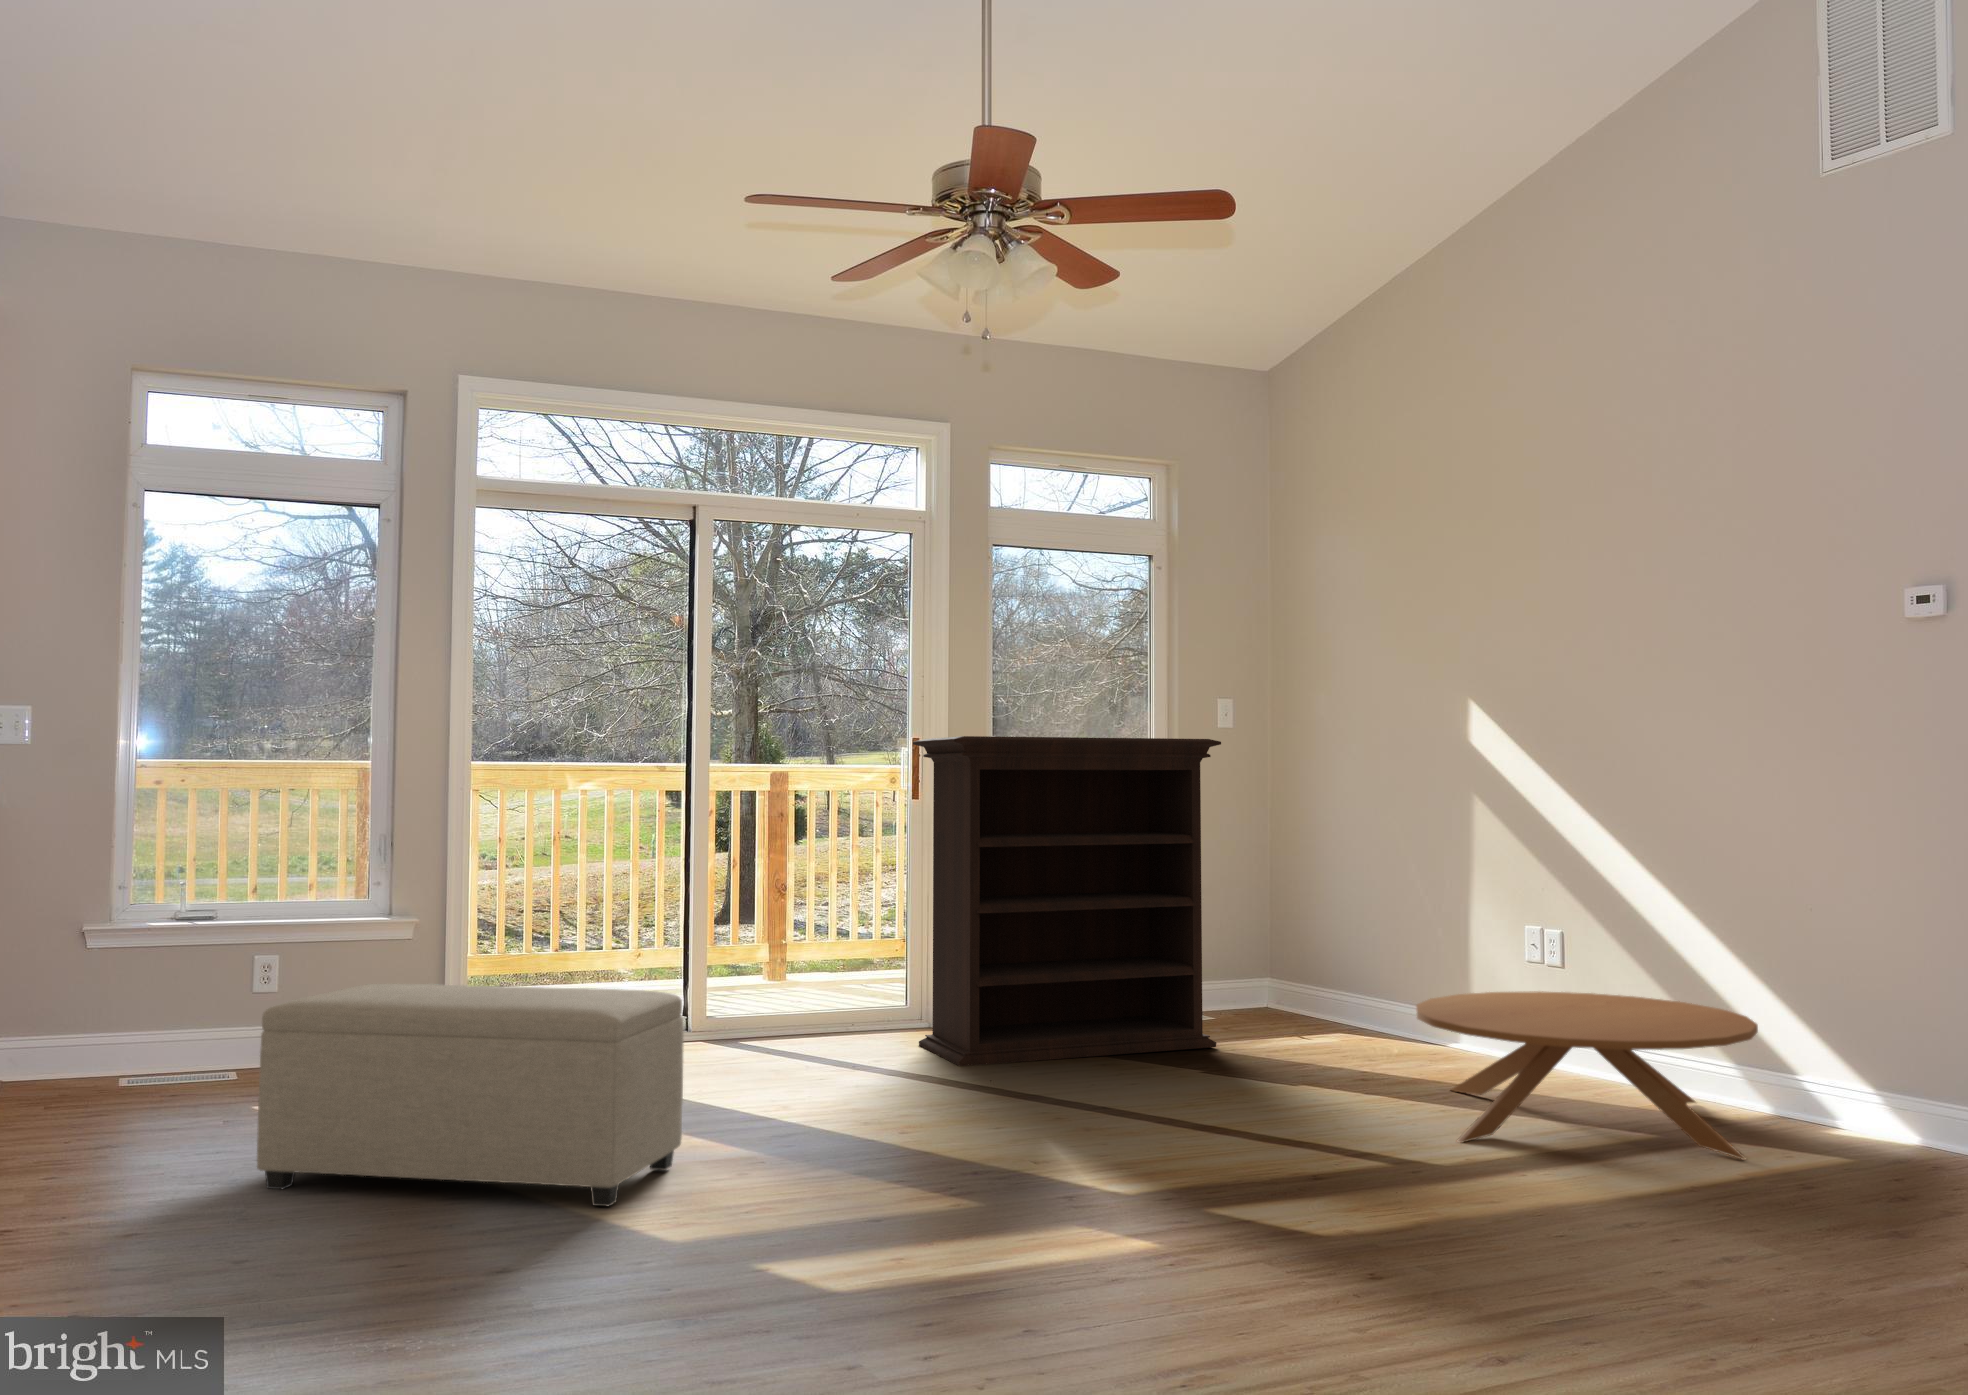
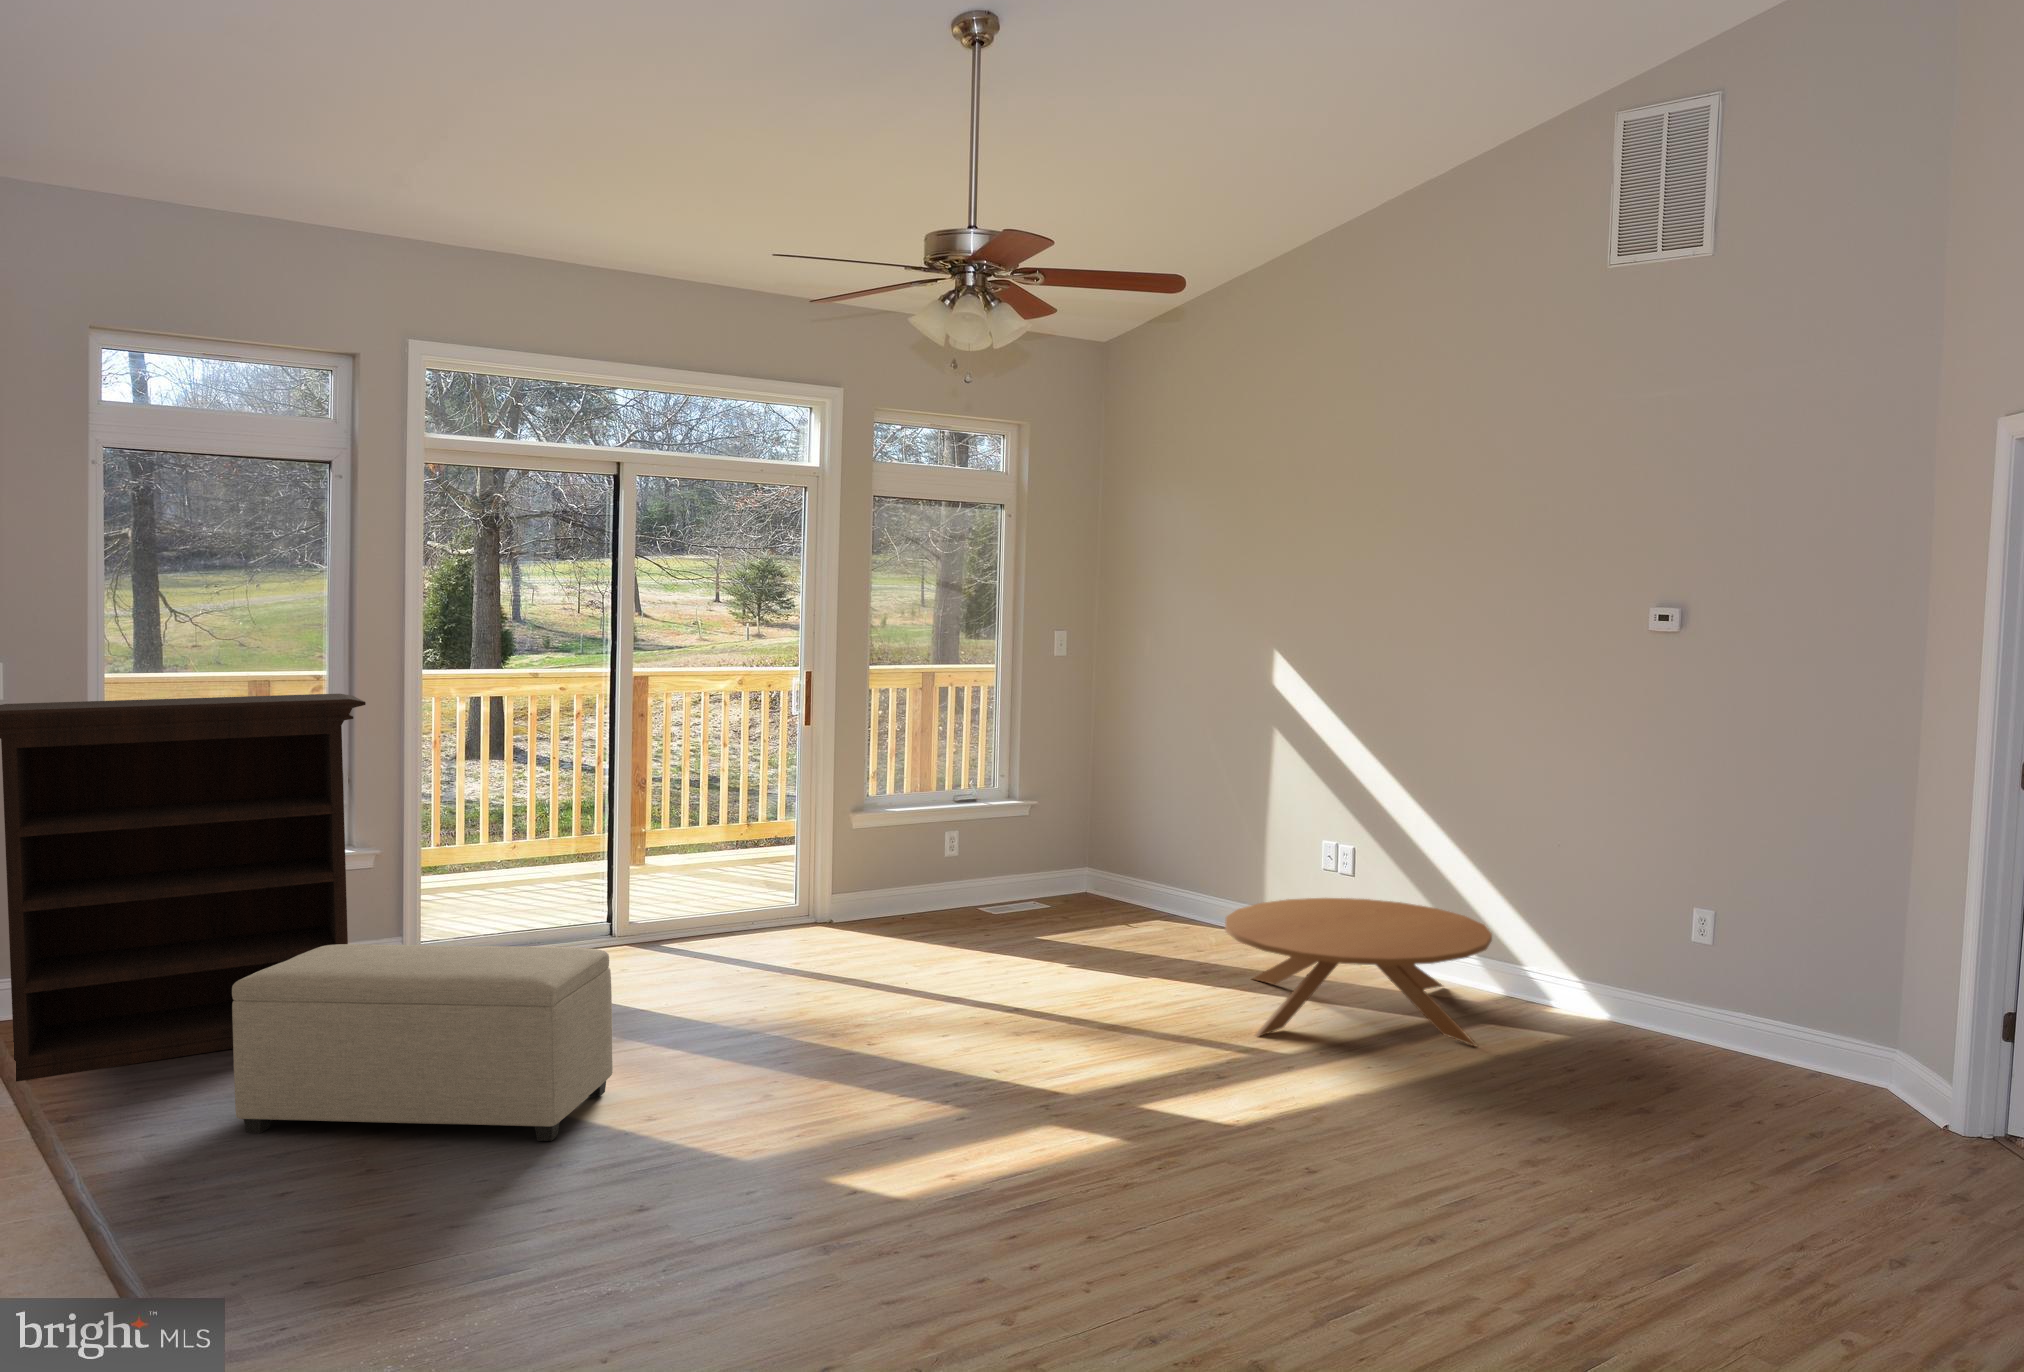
bookshelf: present [913,736,1221,1066] -> present [0,694,366,1082]

